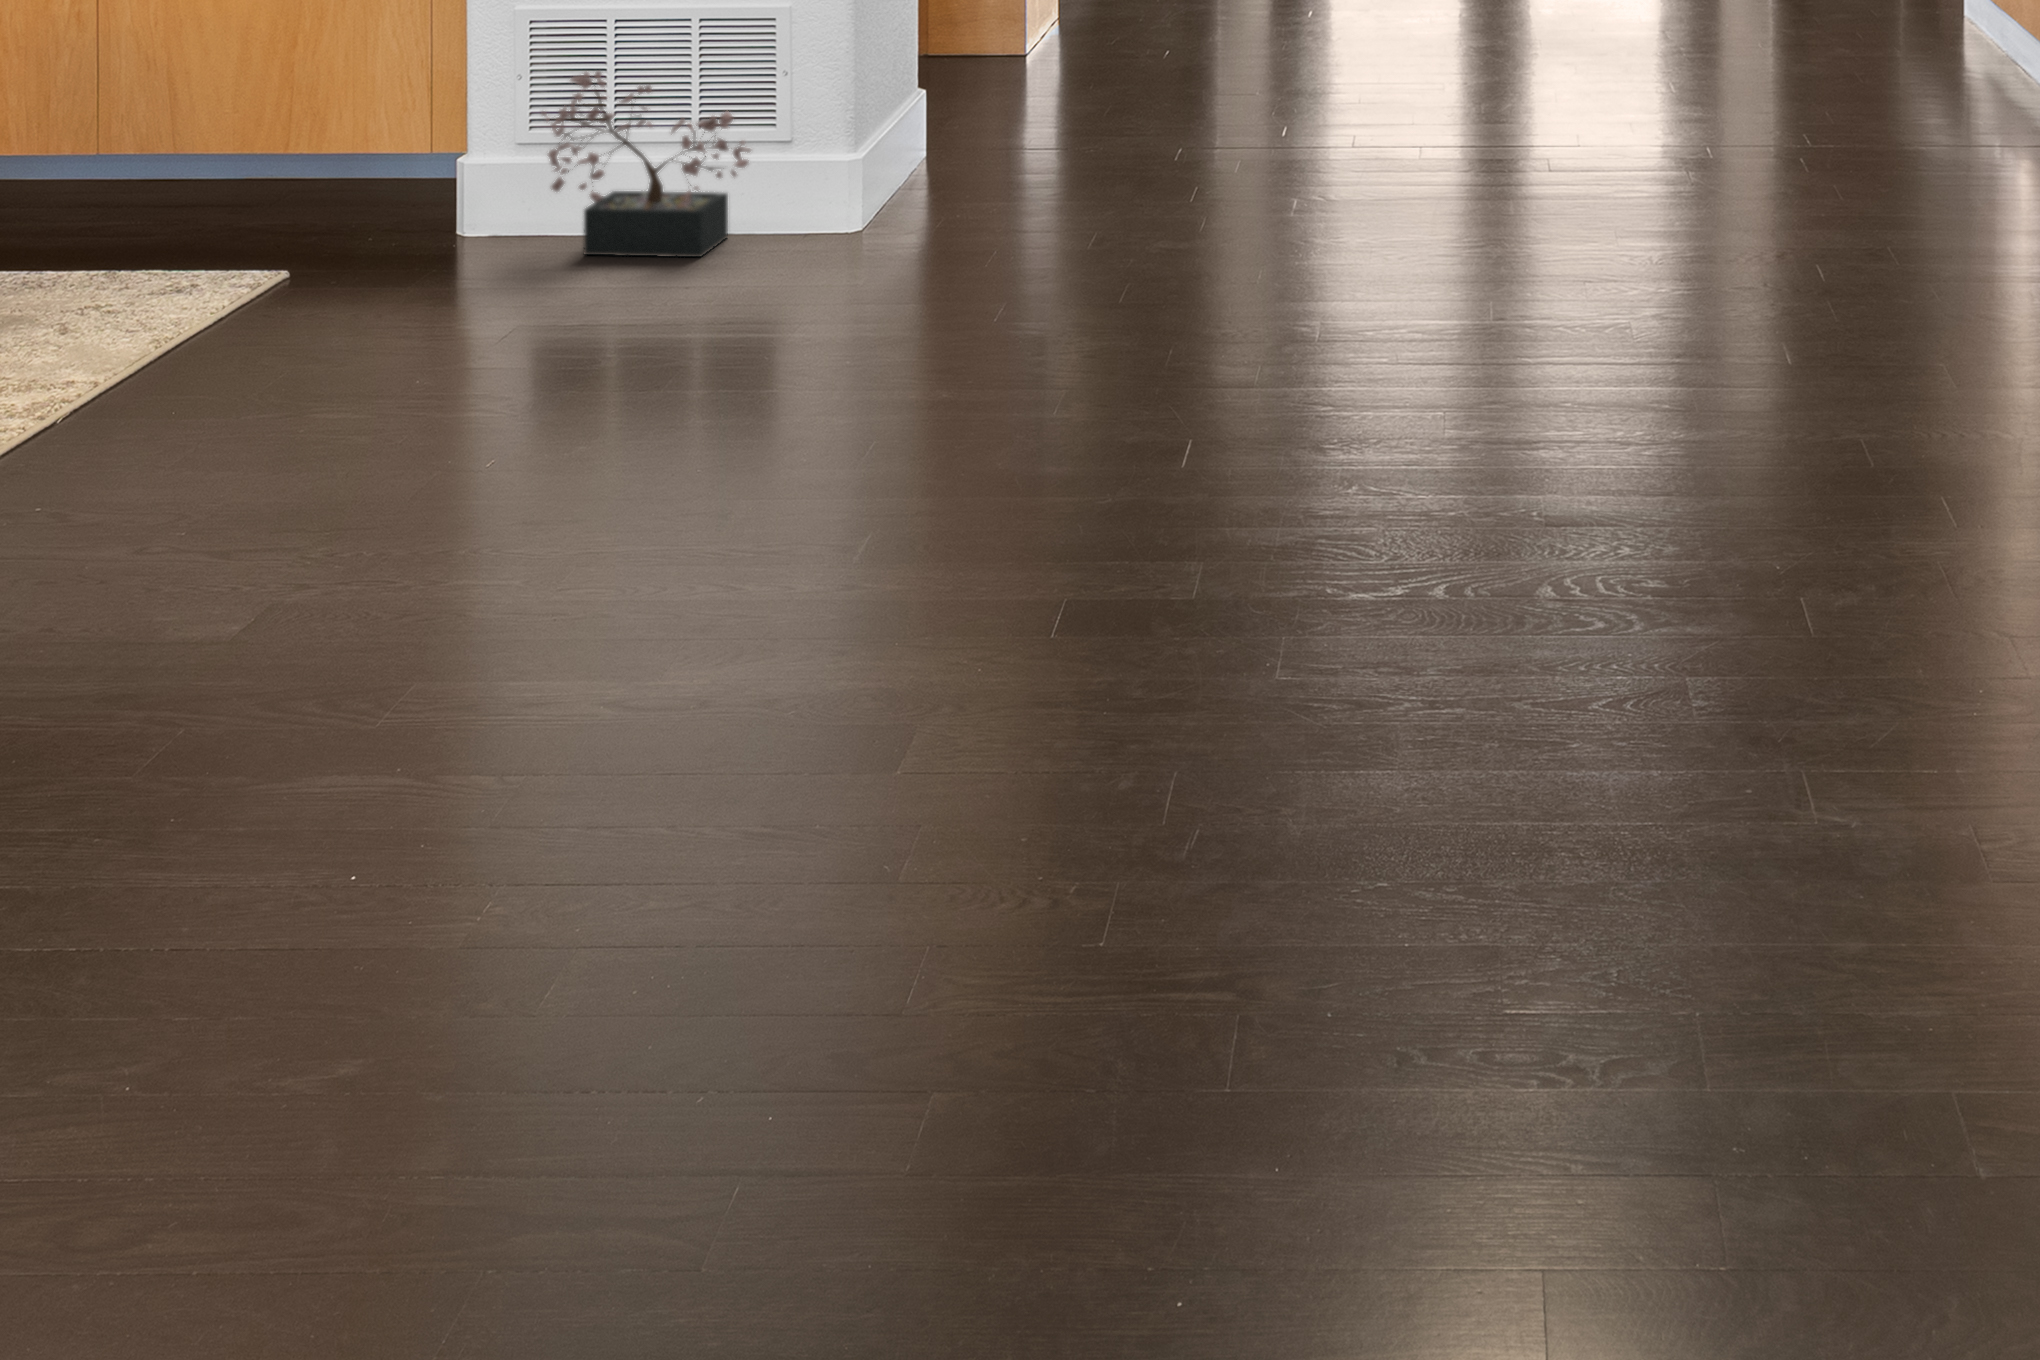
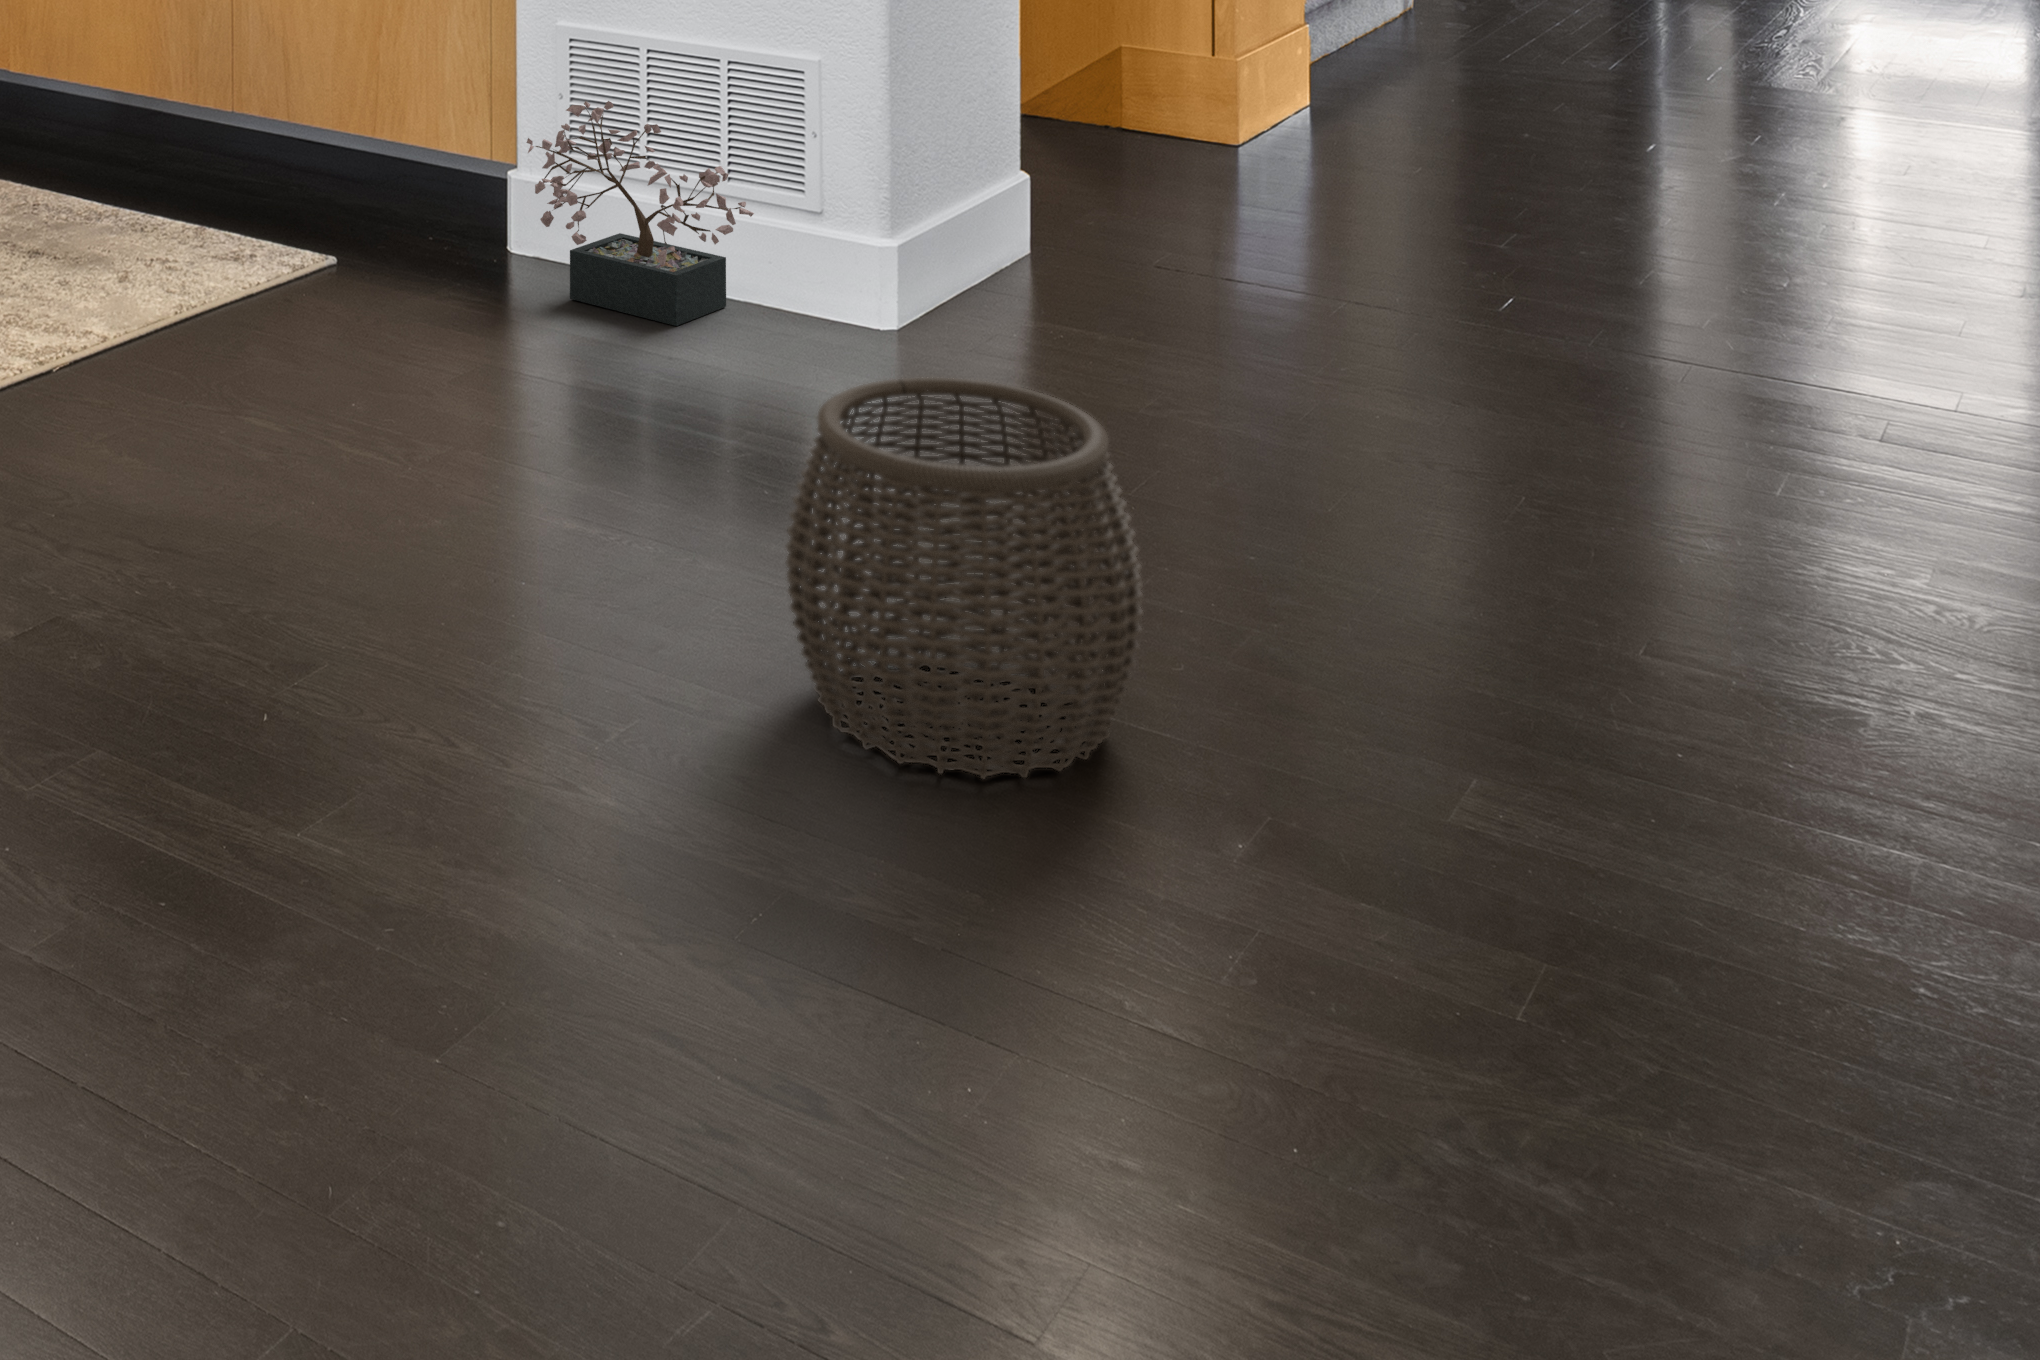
woven basket: none [1039,189,1305,469] -> present [786,377,1143,779]

